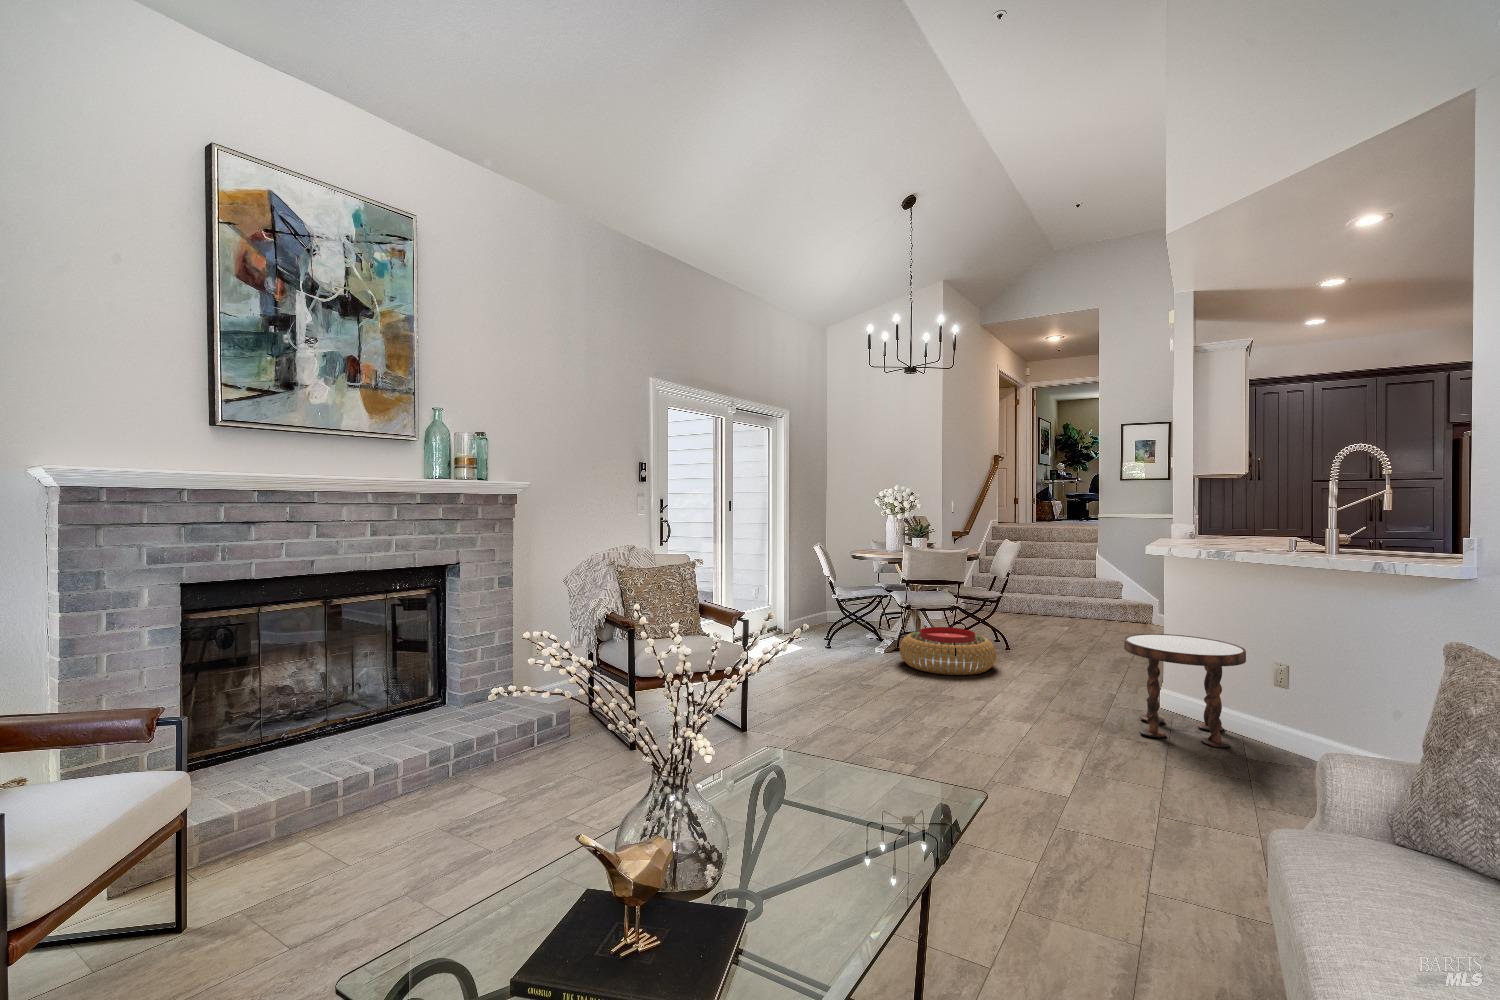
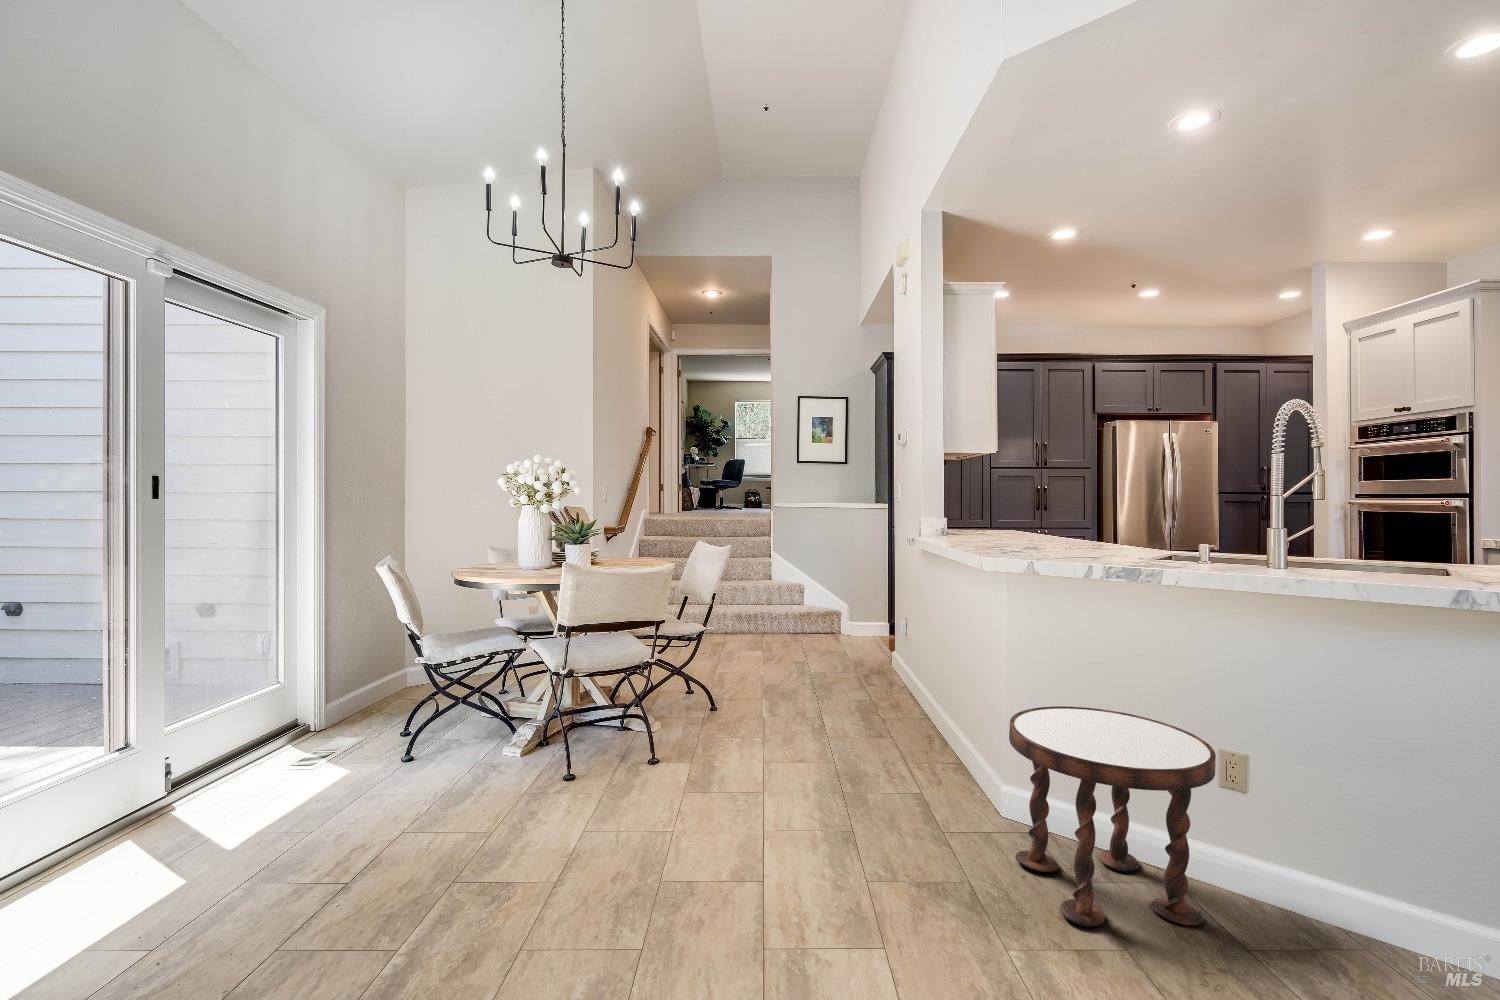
pouf: present [900,627,996,675] -> none [560,699,726,801]

